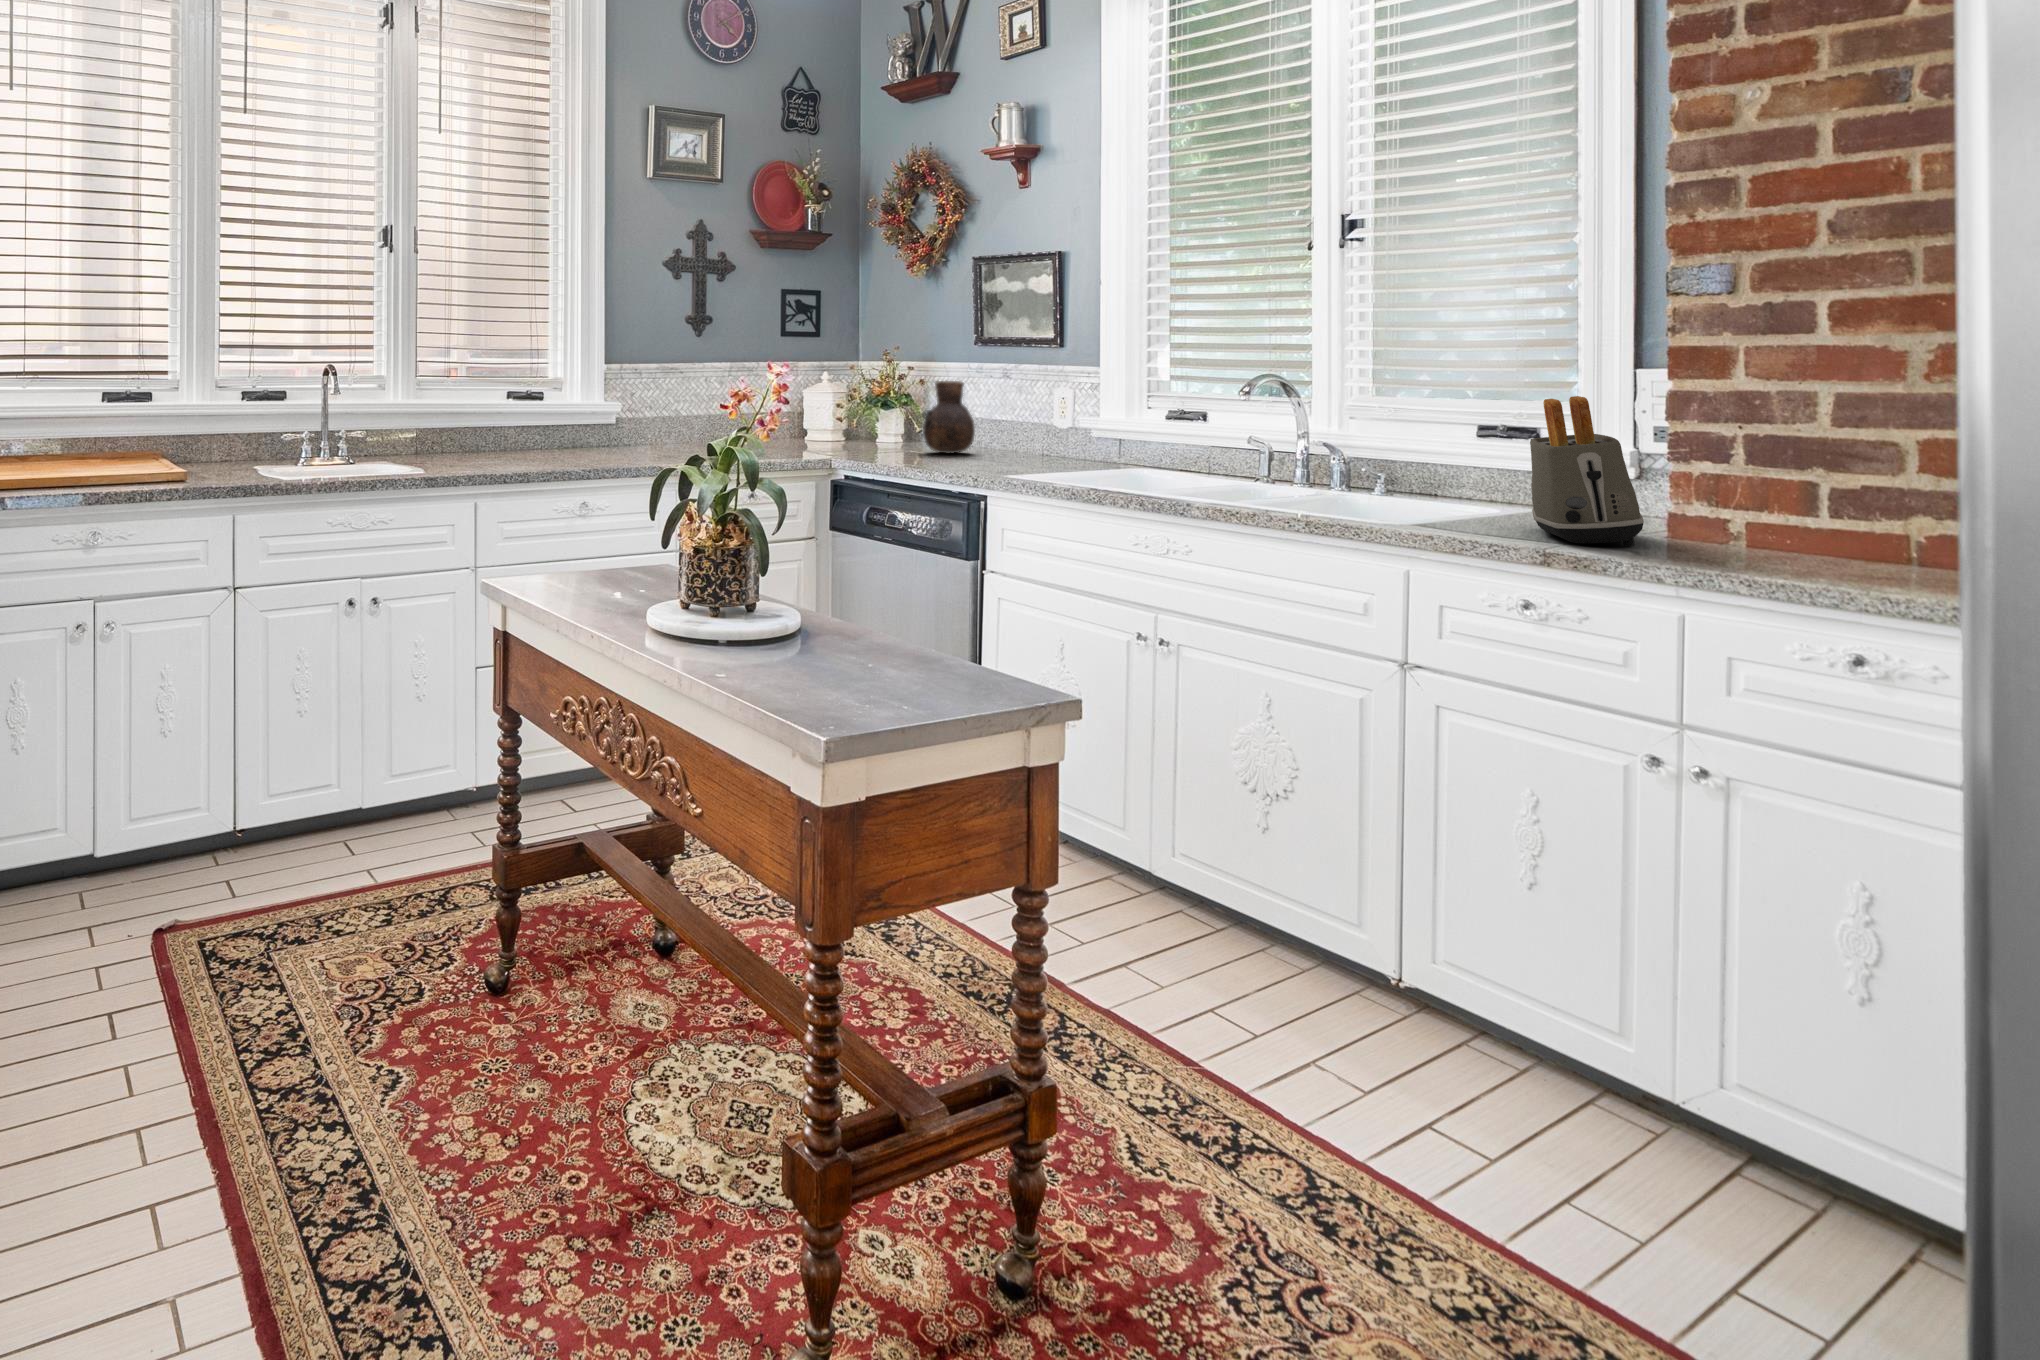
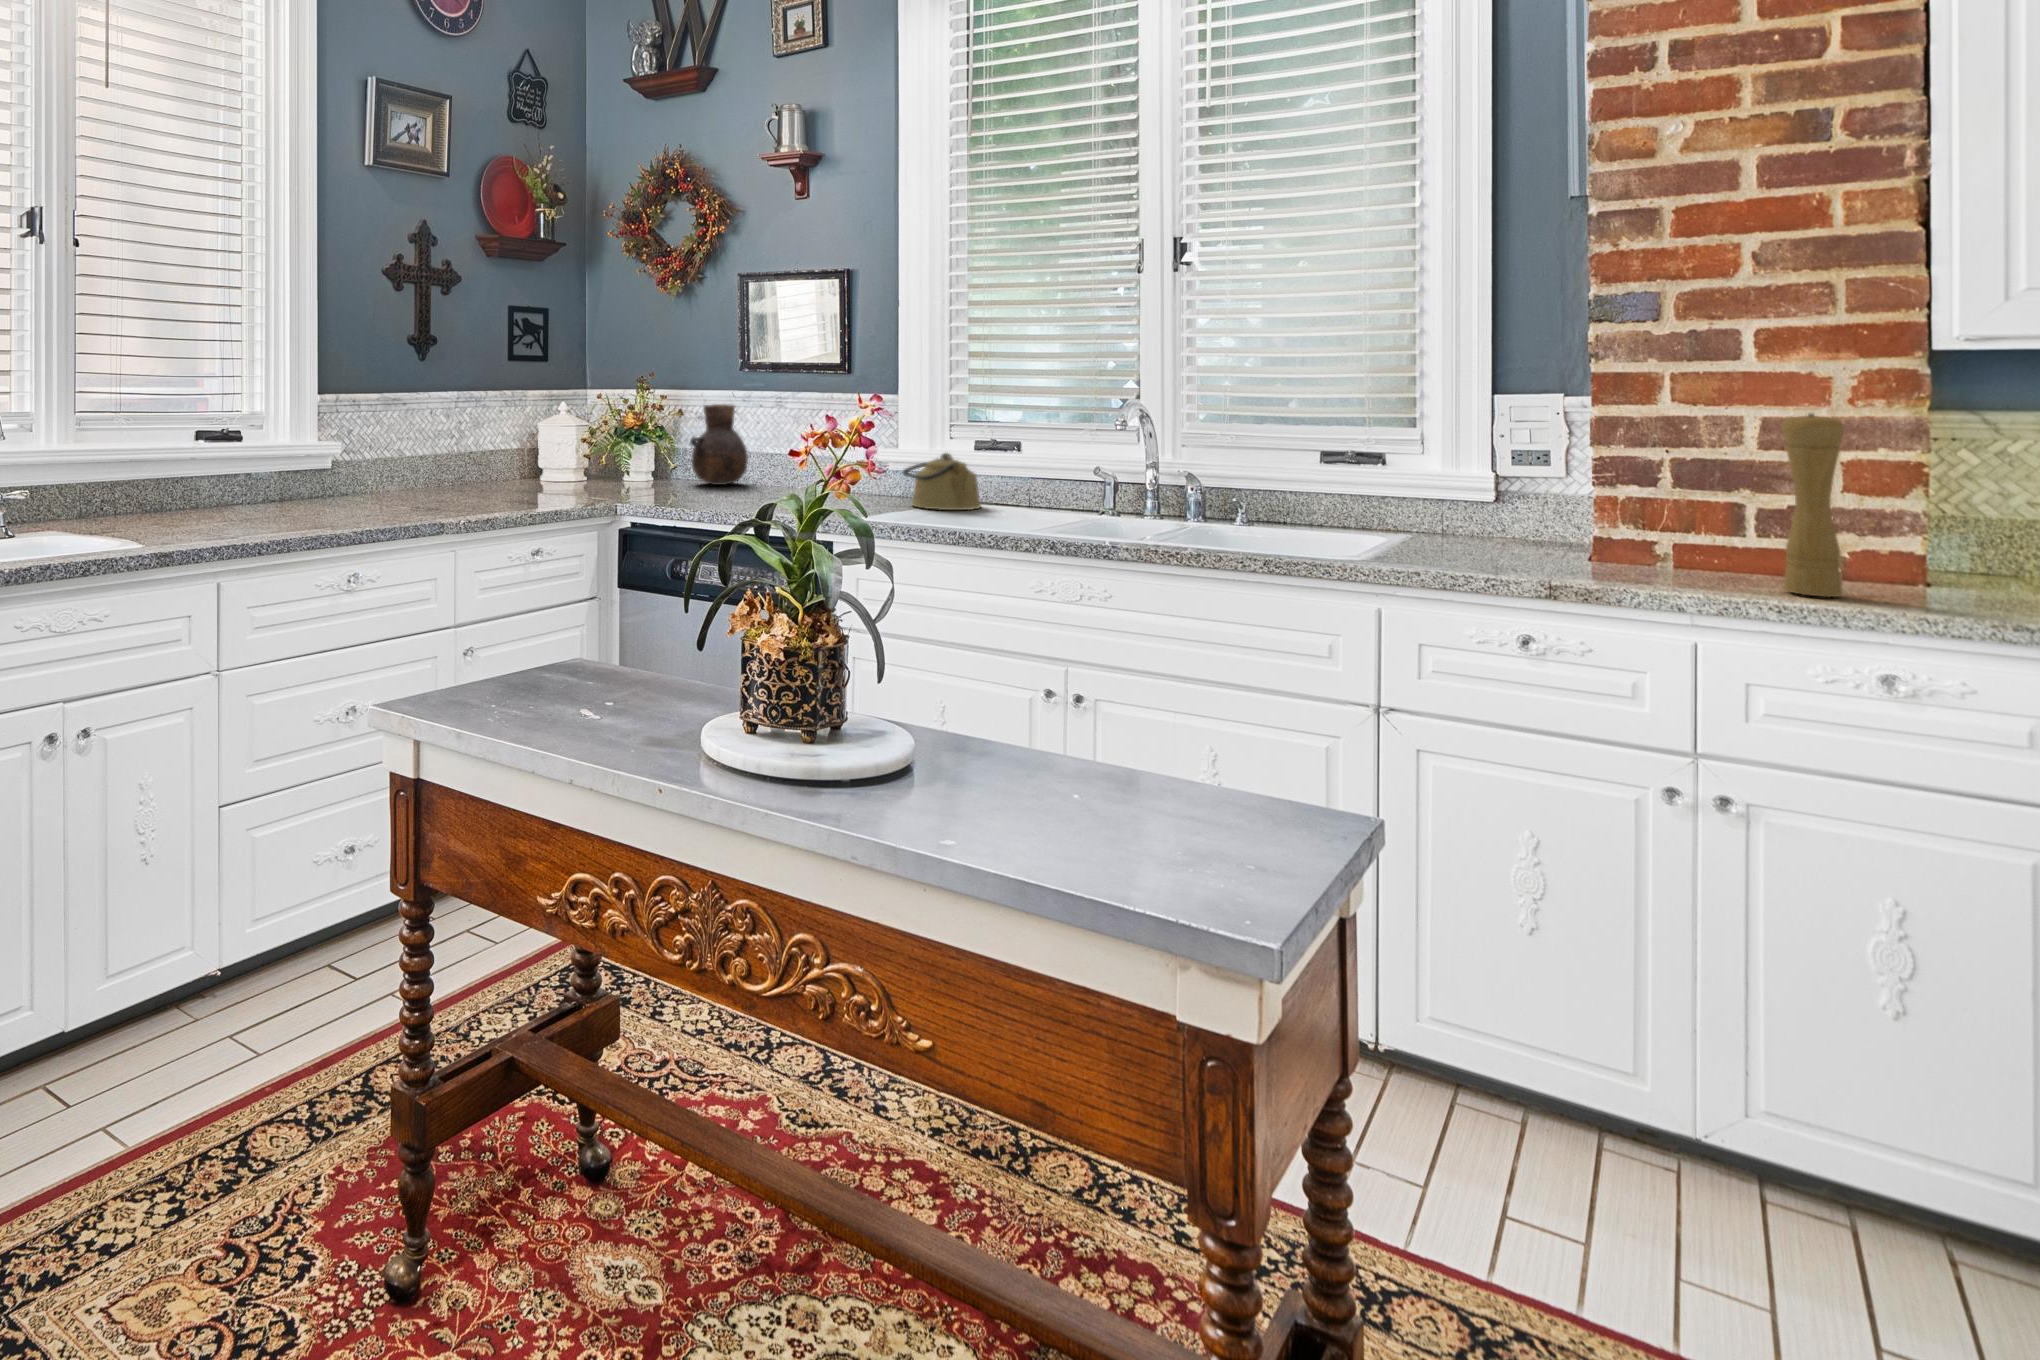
pepper mill: none [1806,388,1869,576] -> present [1782,413,1844,597]
toaster: present [1530,396,1644,546] -> none [1451,421,1601,572]
kettle: none [1079,425,1150,478] -> present [903,453,981,510]

